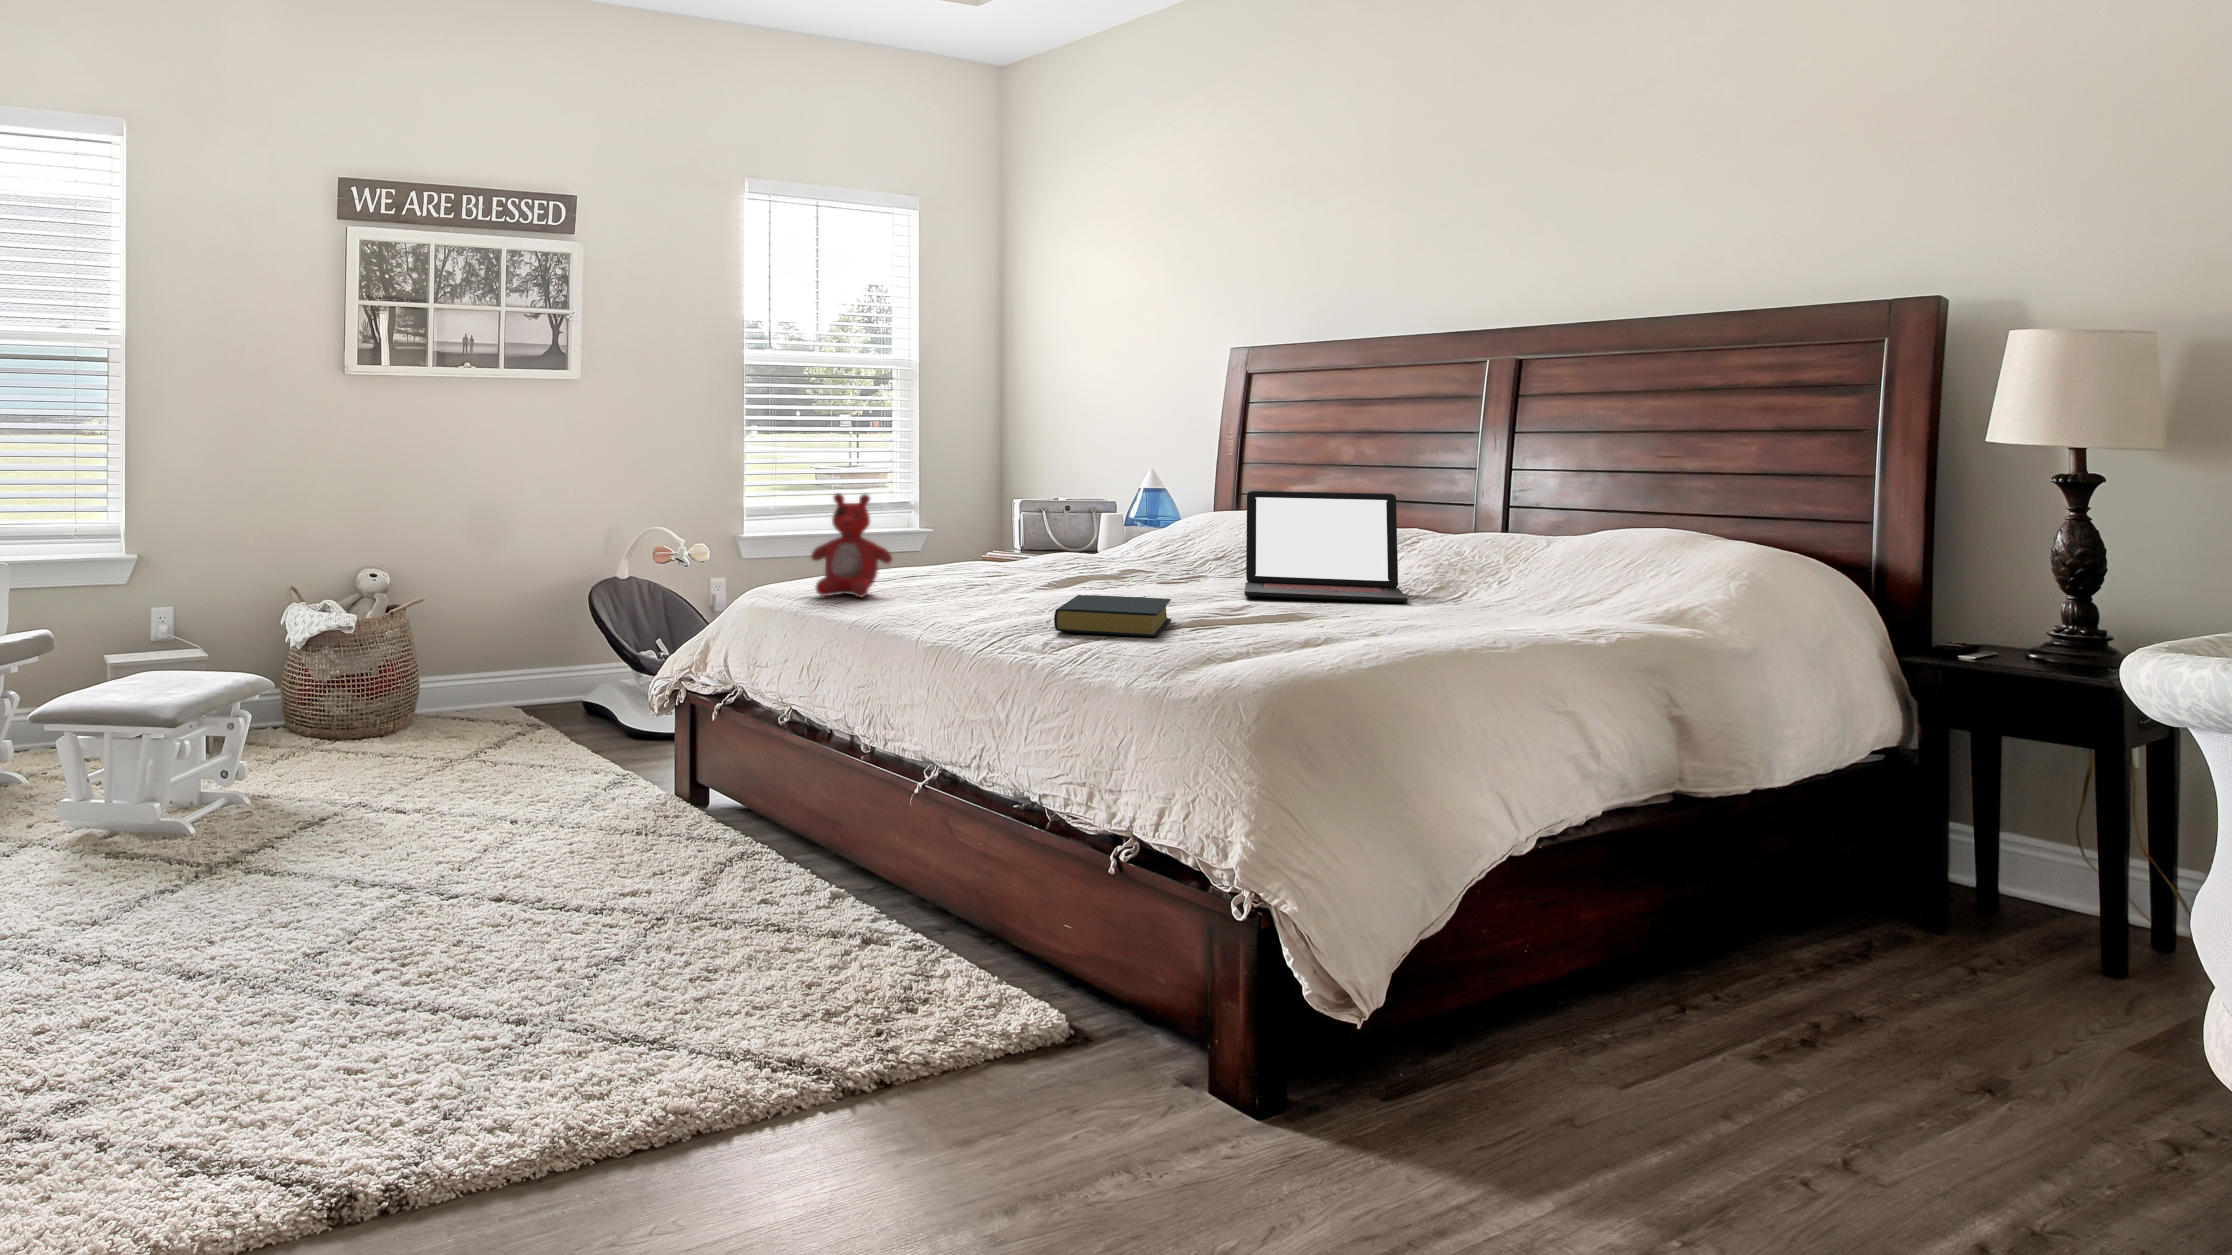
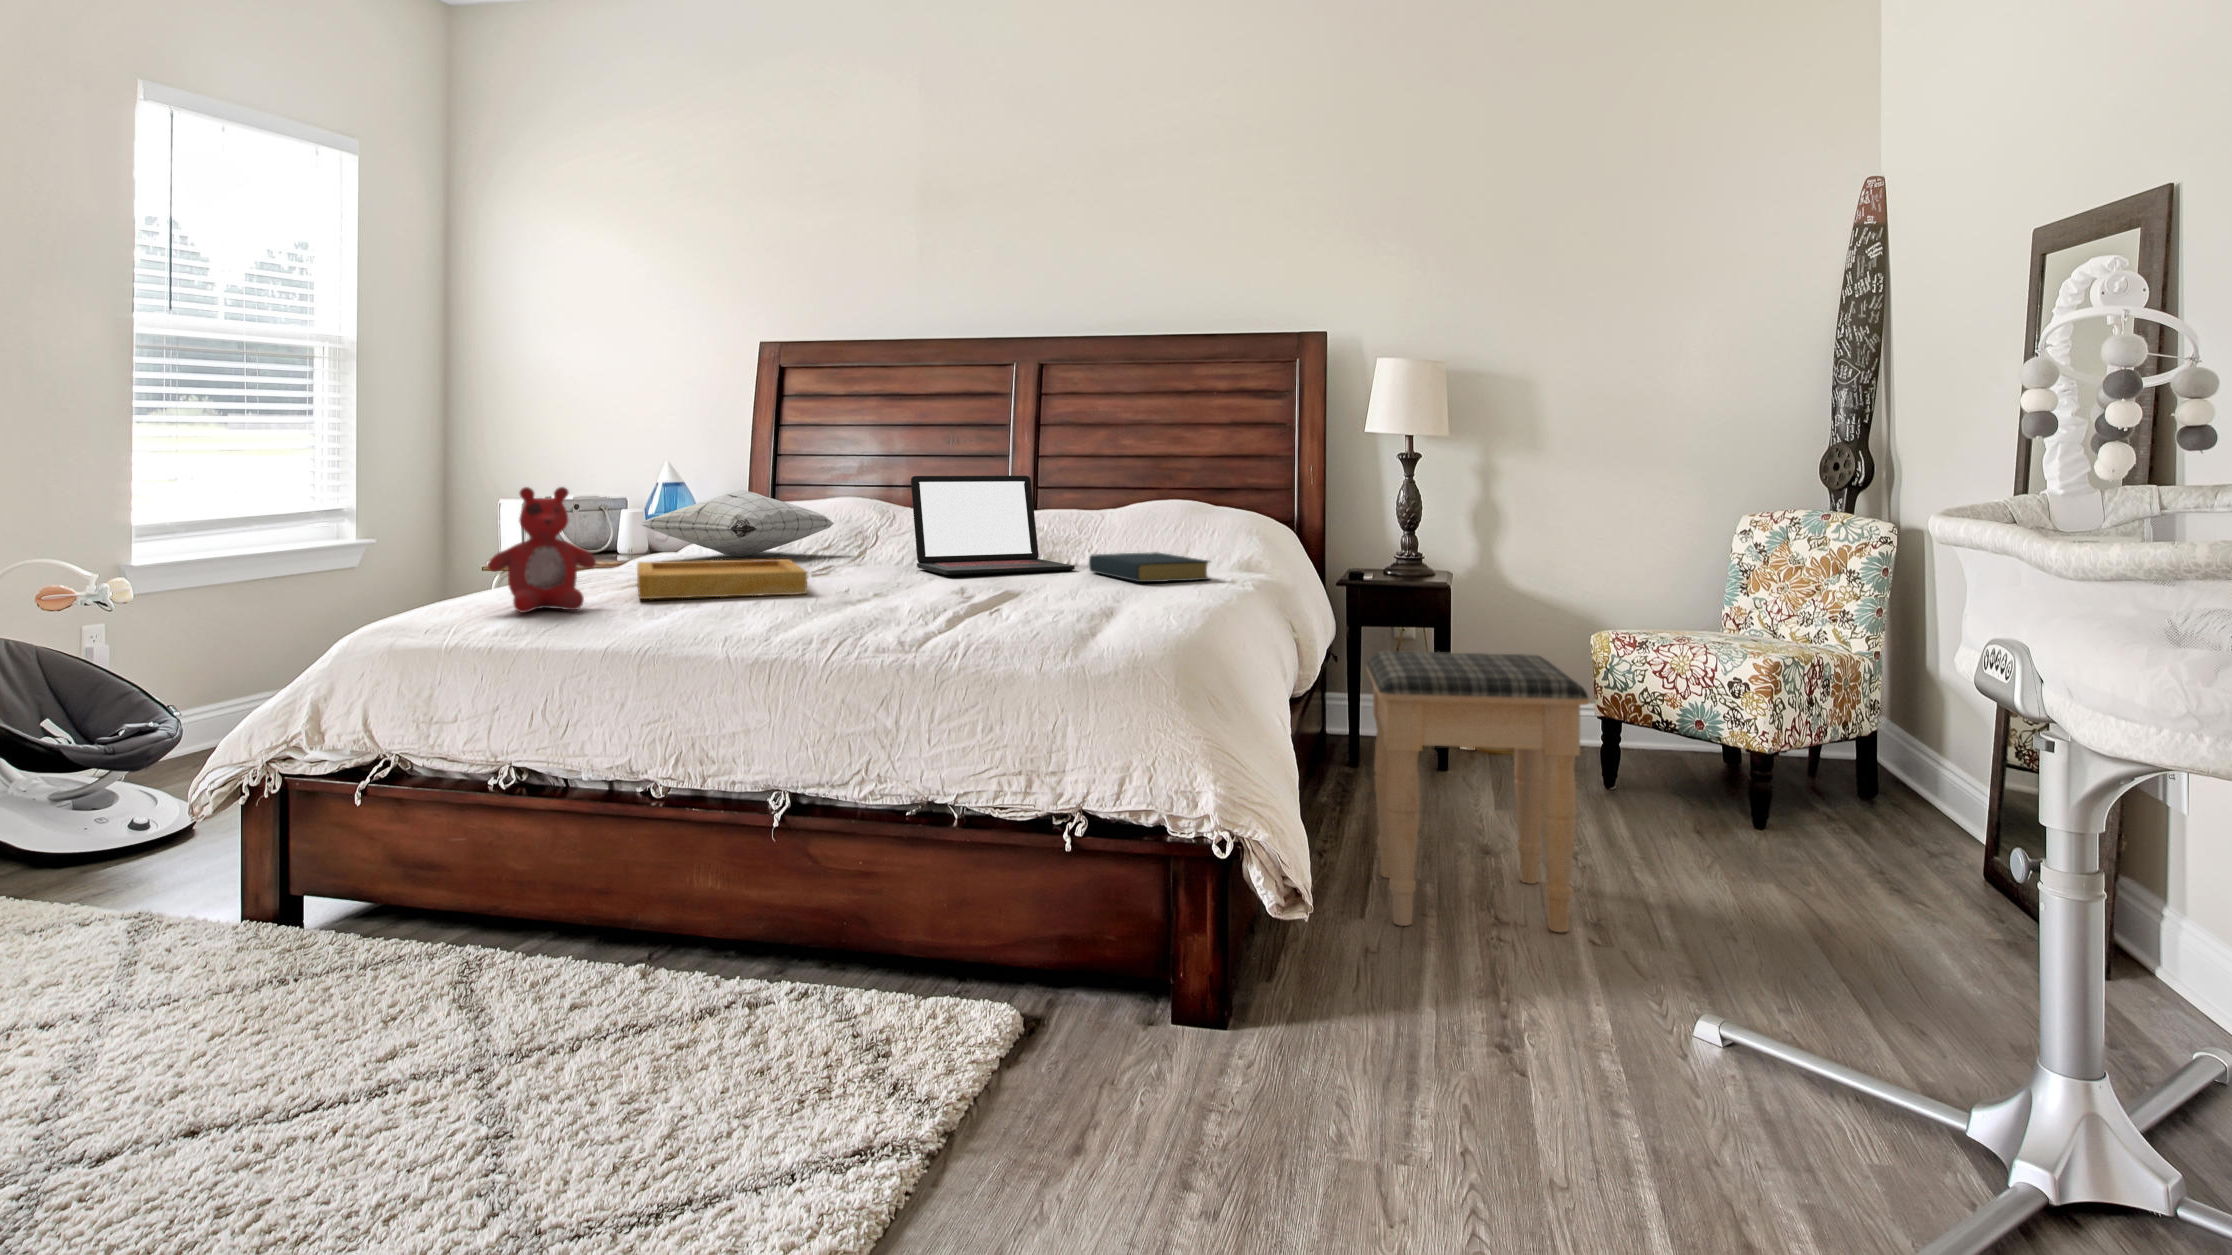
pillow: none [1038,500,1220,565] -> present [641,490,834,557]
tray: none [927,562,1105,602] -> present [637,559,807,599]
hardback book: present [1054,595,1171,637] -> present [1089,552,1209,582]
footstool: none [1593,741,1992,1169] -> present [1366,651,1589,932]

